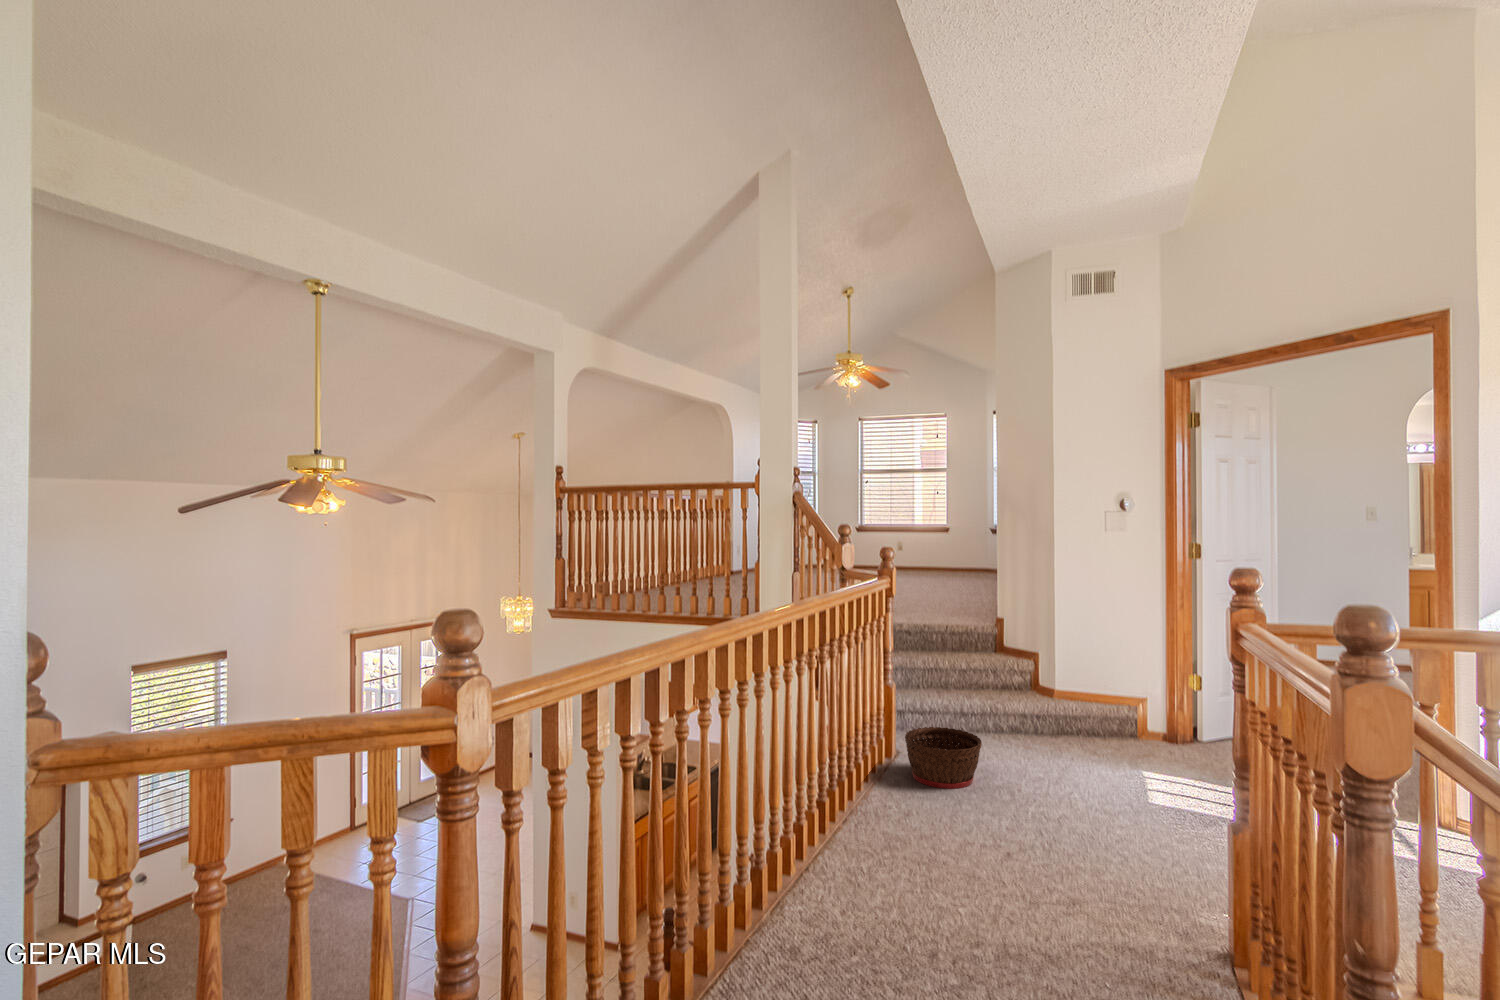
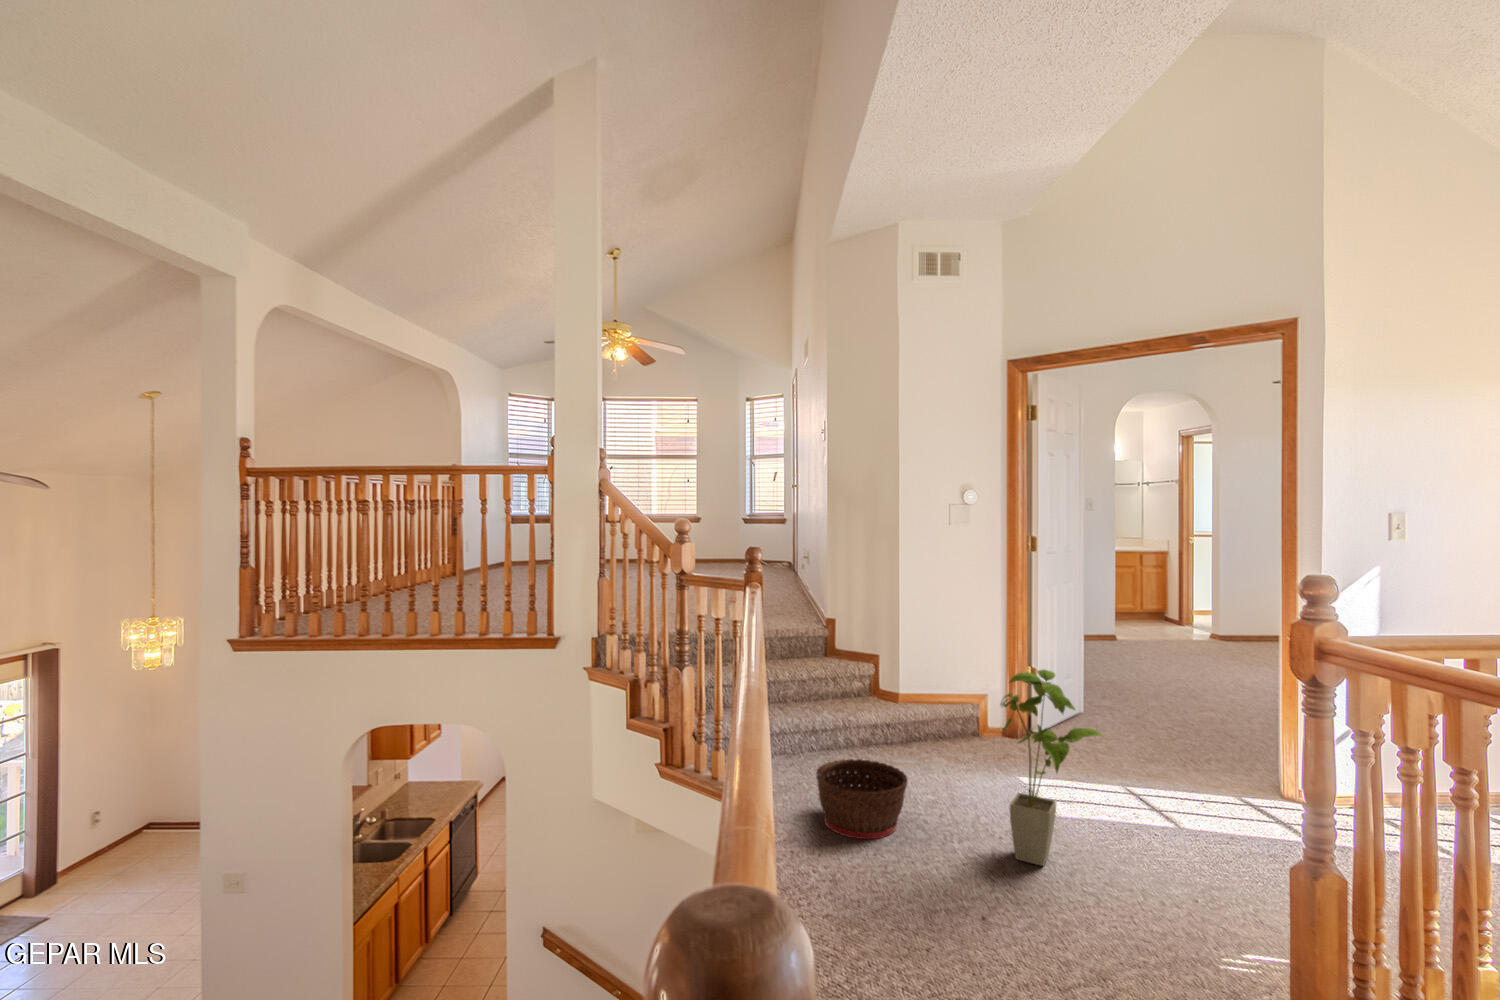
house plant: none [1038,658,1135,826] -> present [1001,670,1104,866]

